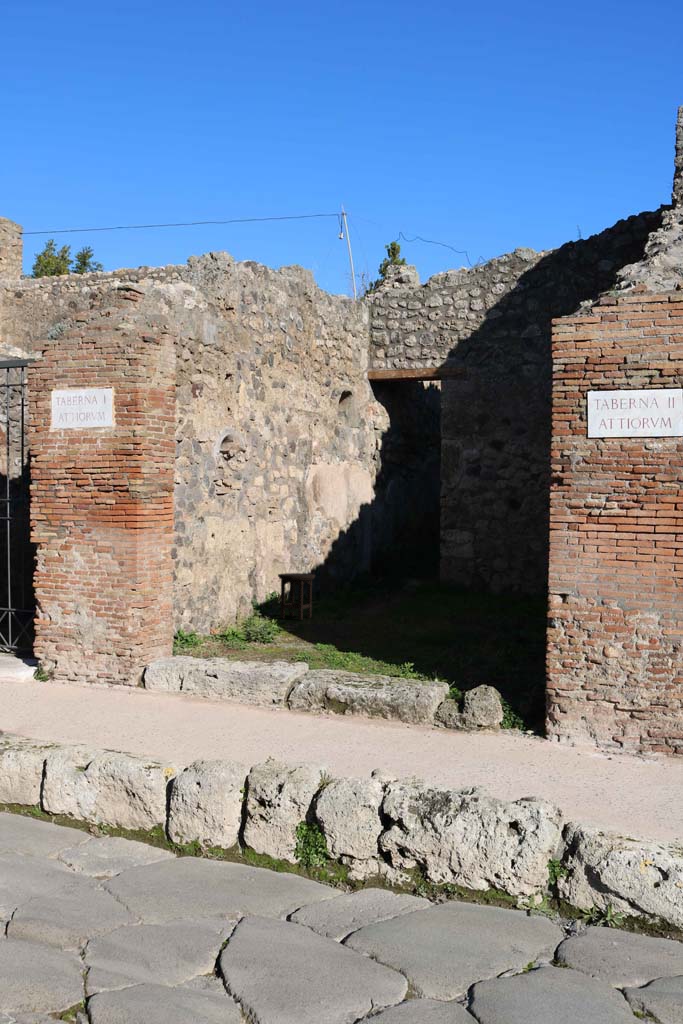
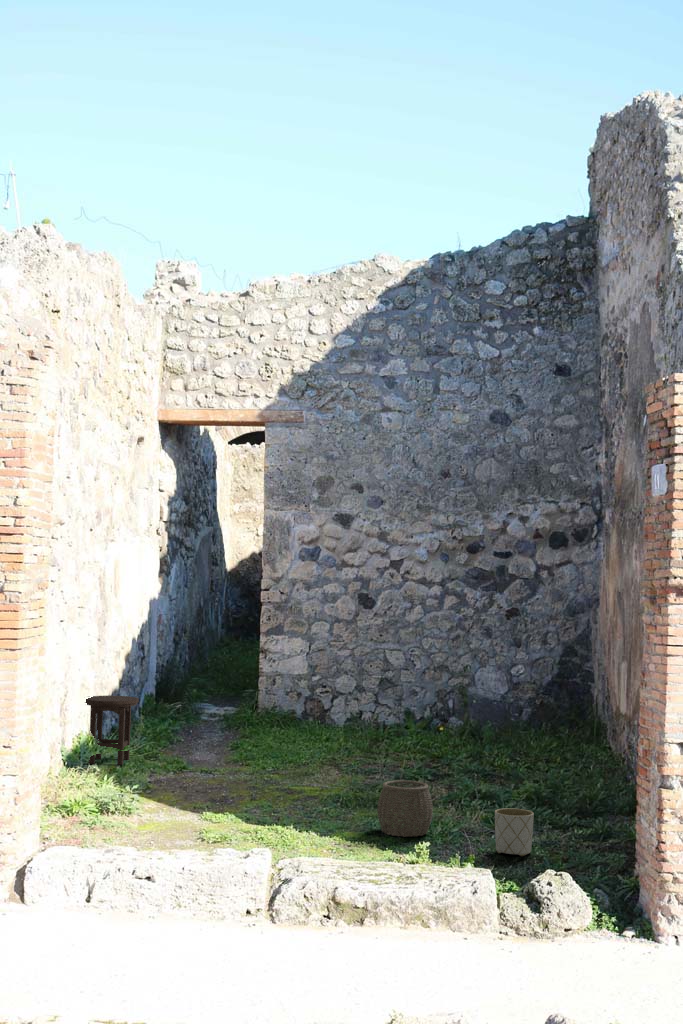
woven basket: none [410,627,451,666] -> present [377,780,433,837]
planter: none [476,647,505,681] -> present [495,808,534,856]

